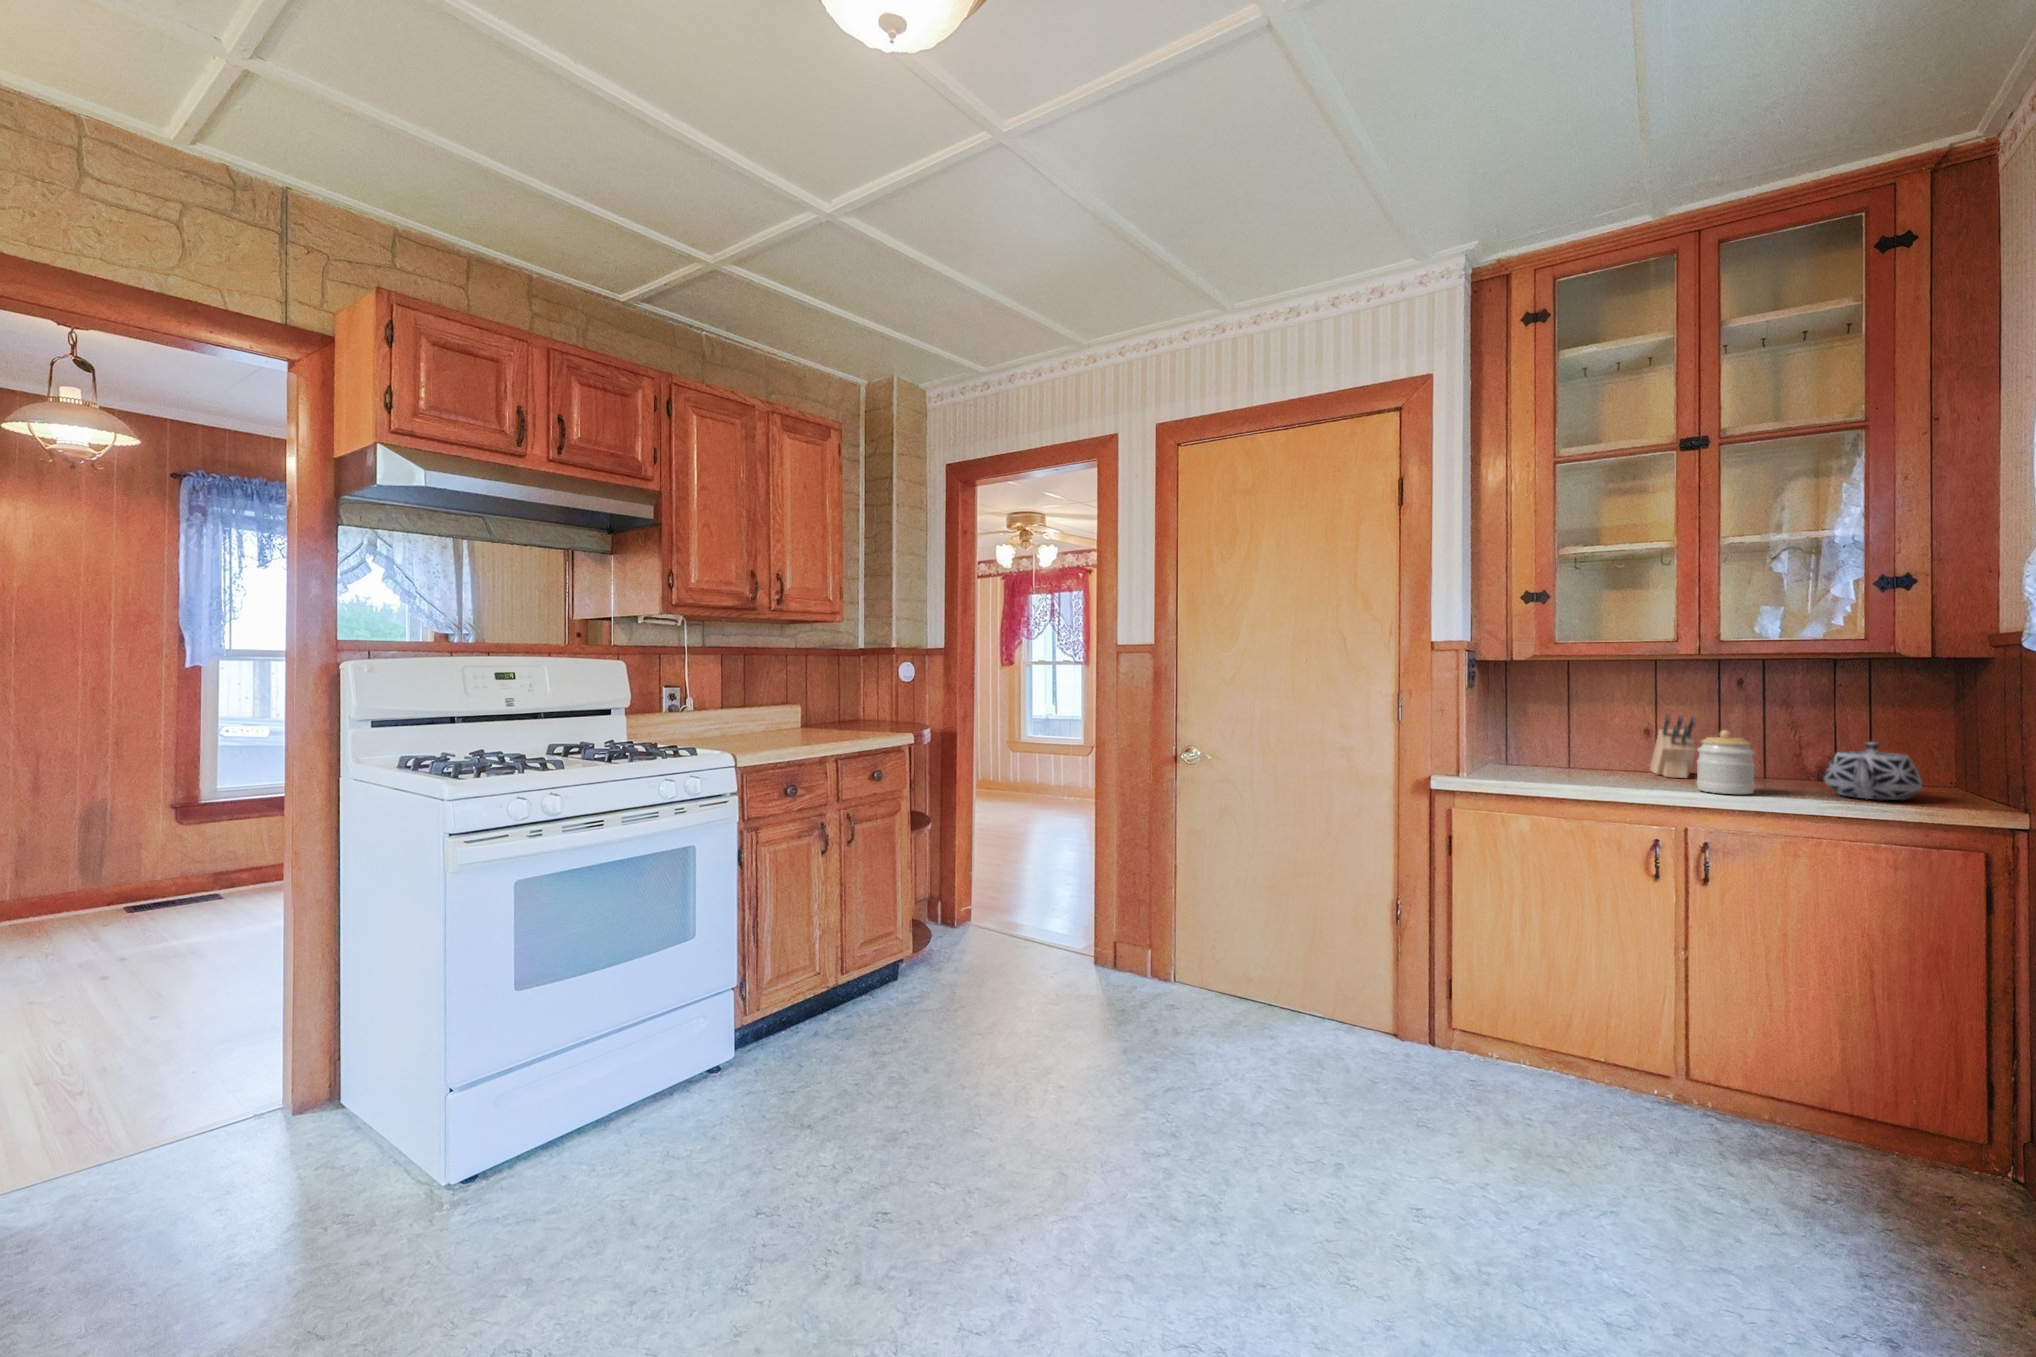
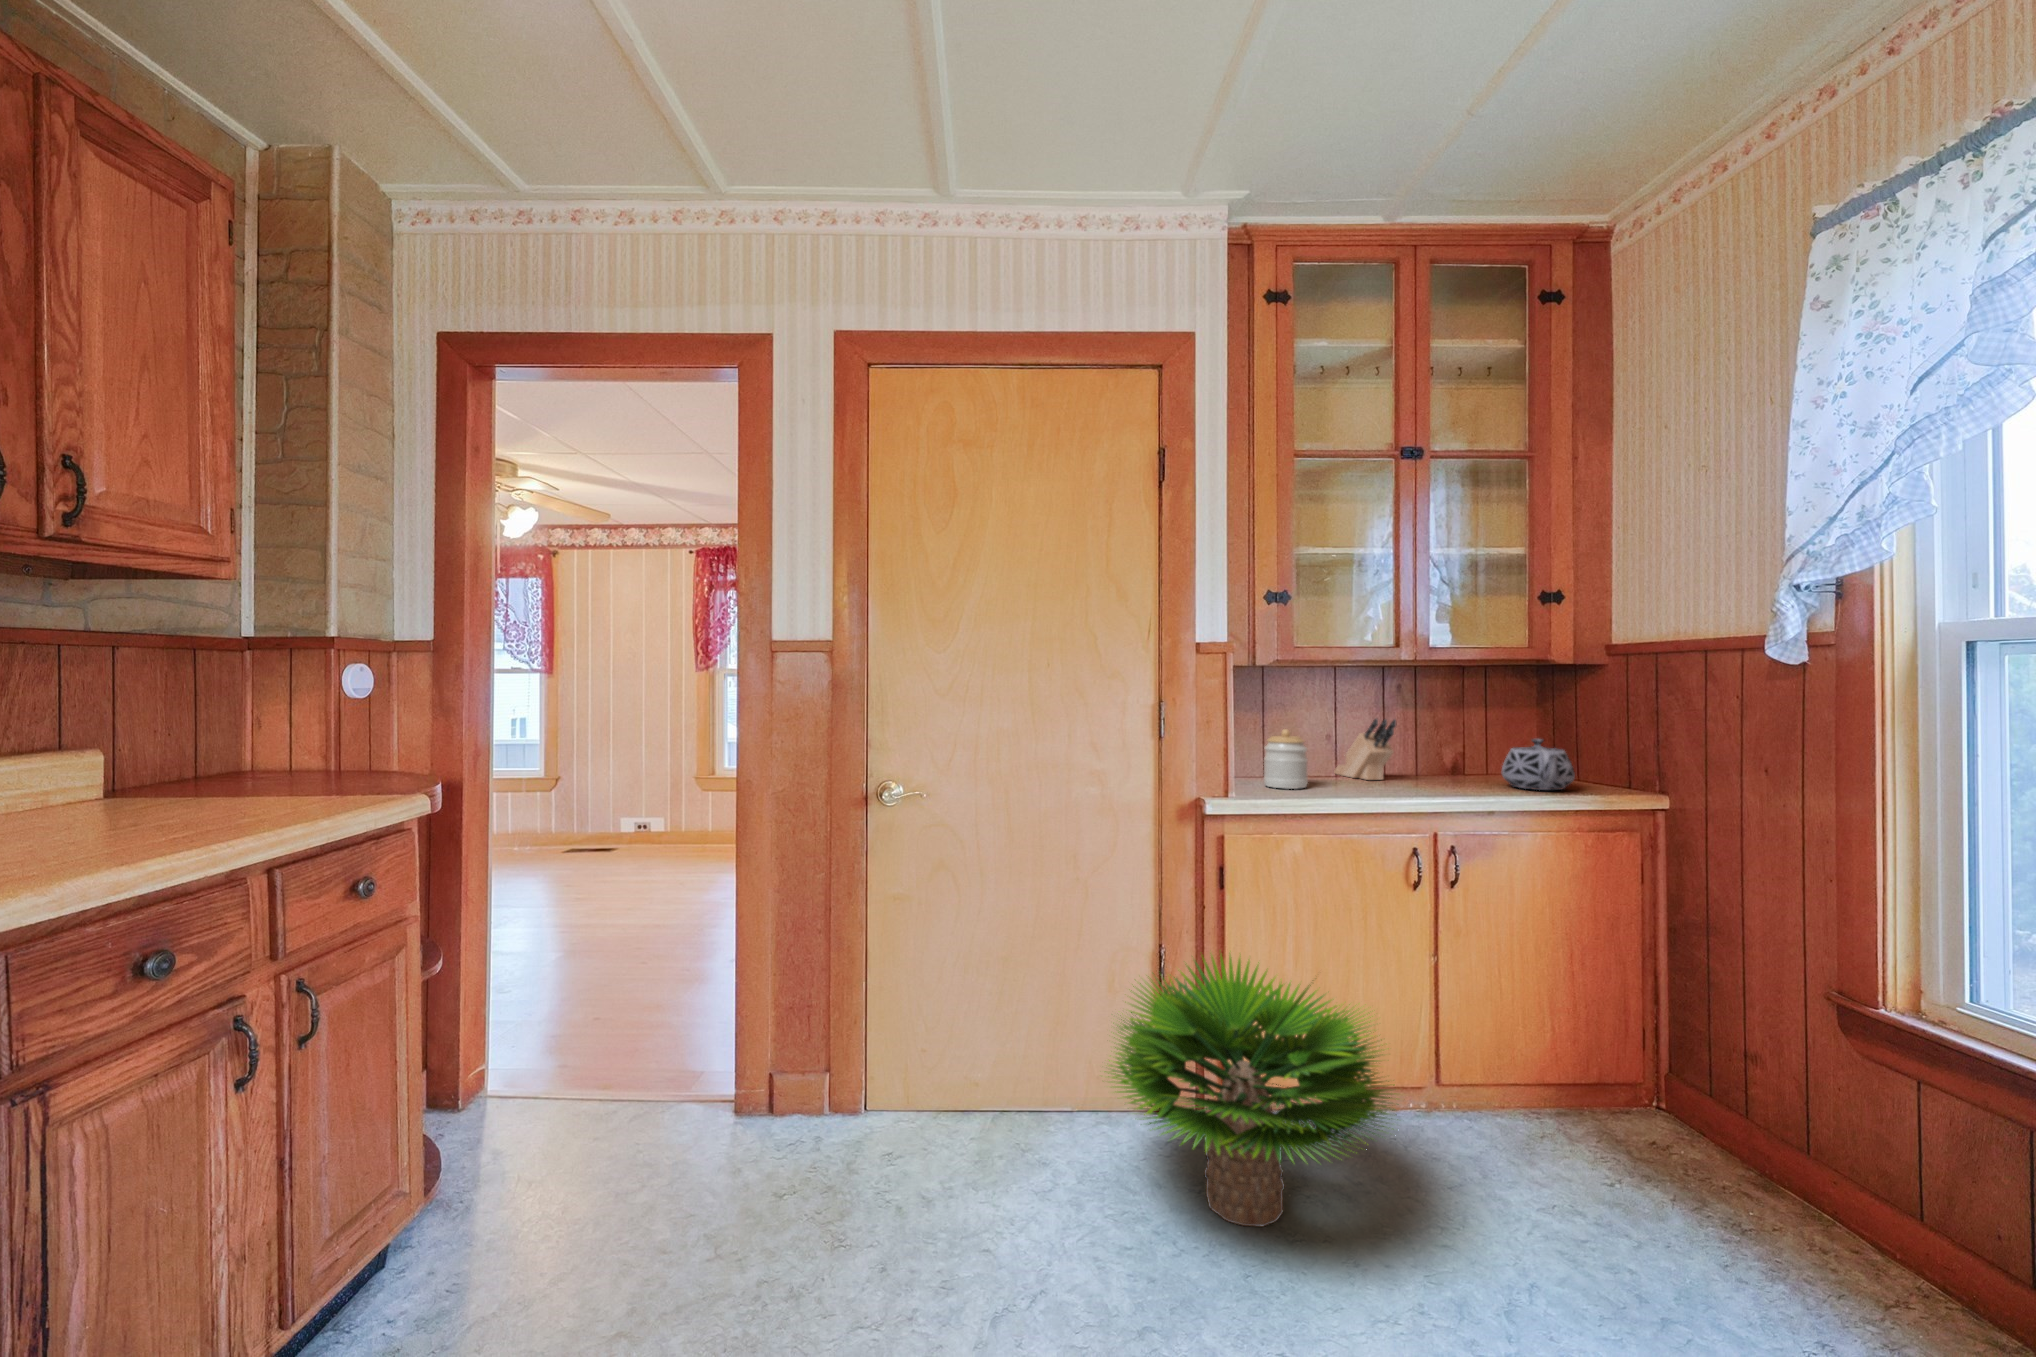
jar: present [1697,730,1754,794] -> present [1264,729,1308,789]
potted plant: none [1281,895,1540,1111] -> present [1105,955,1397,1227]

